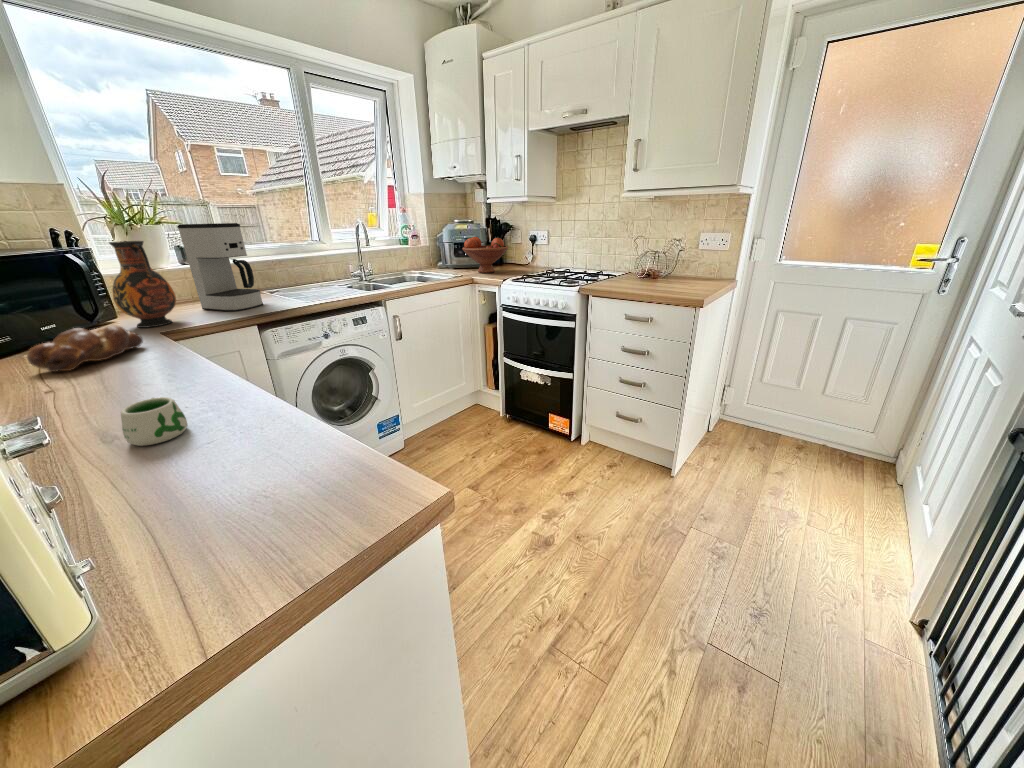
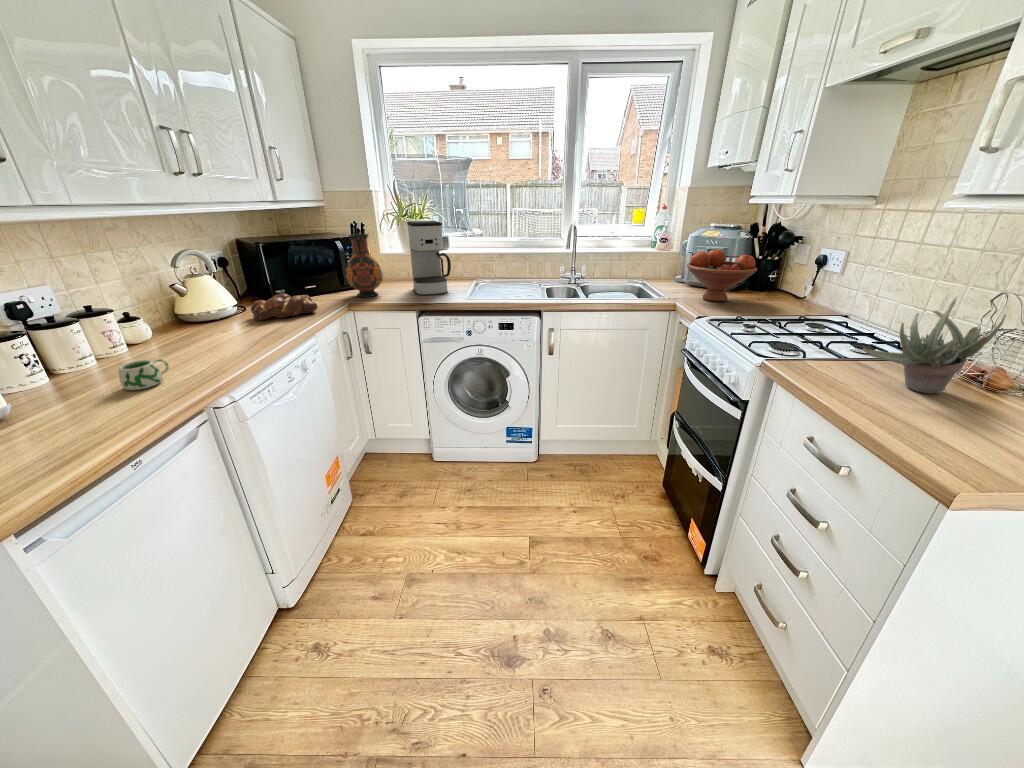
succulent plant: none [624,234,659,283] -> present [863,298,1006,393]

